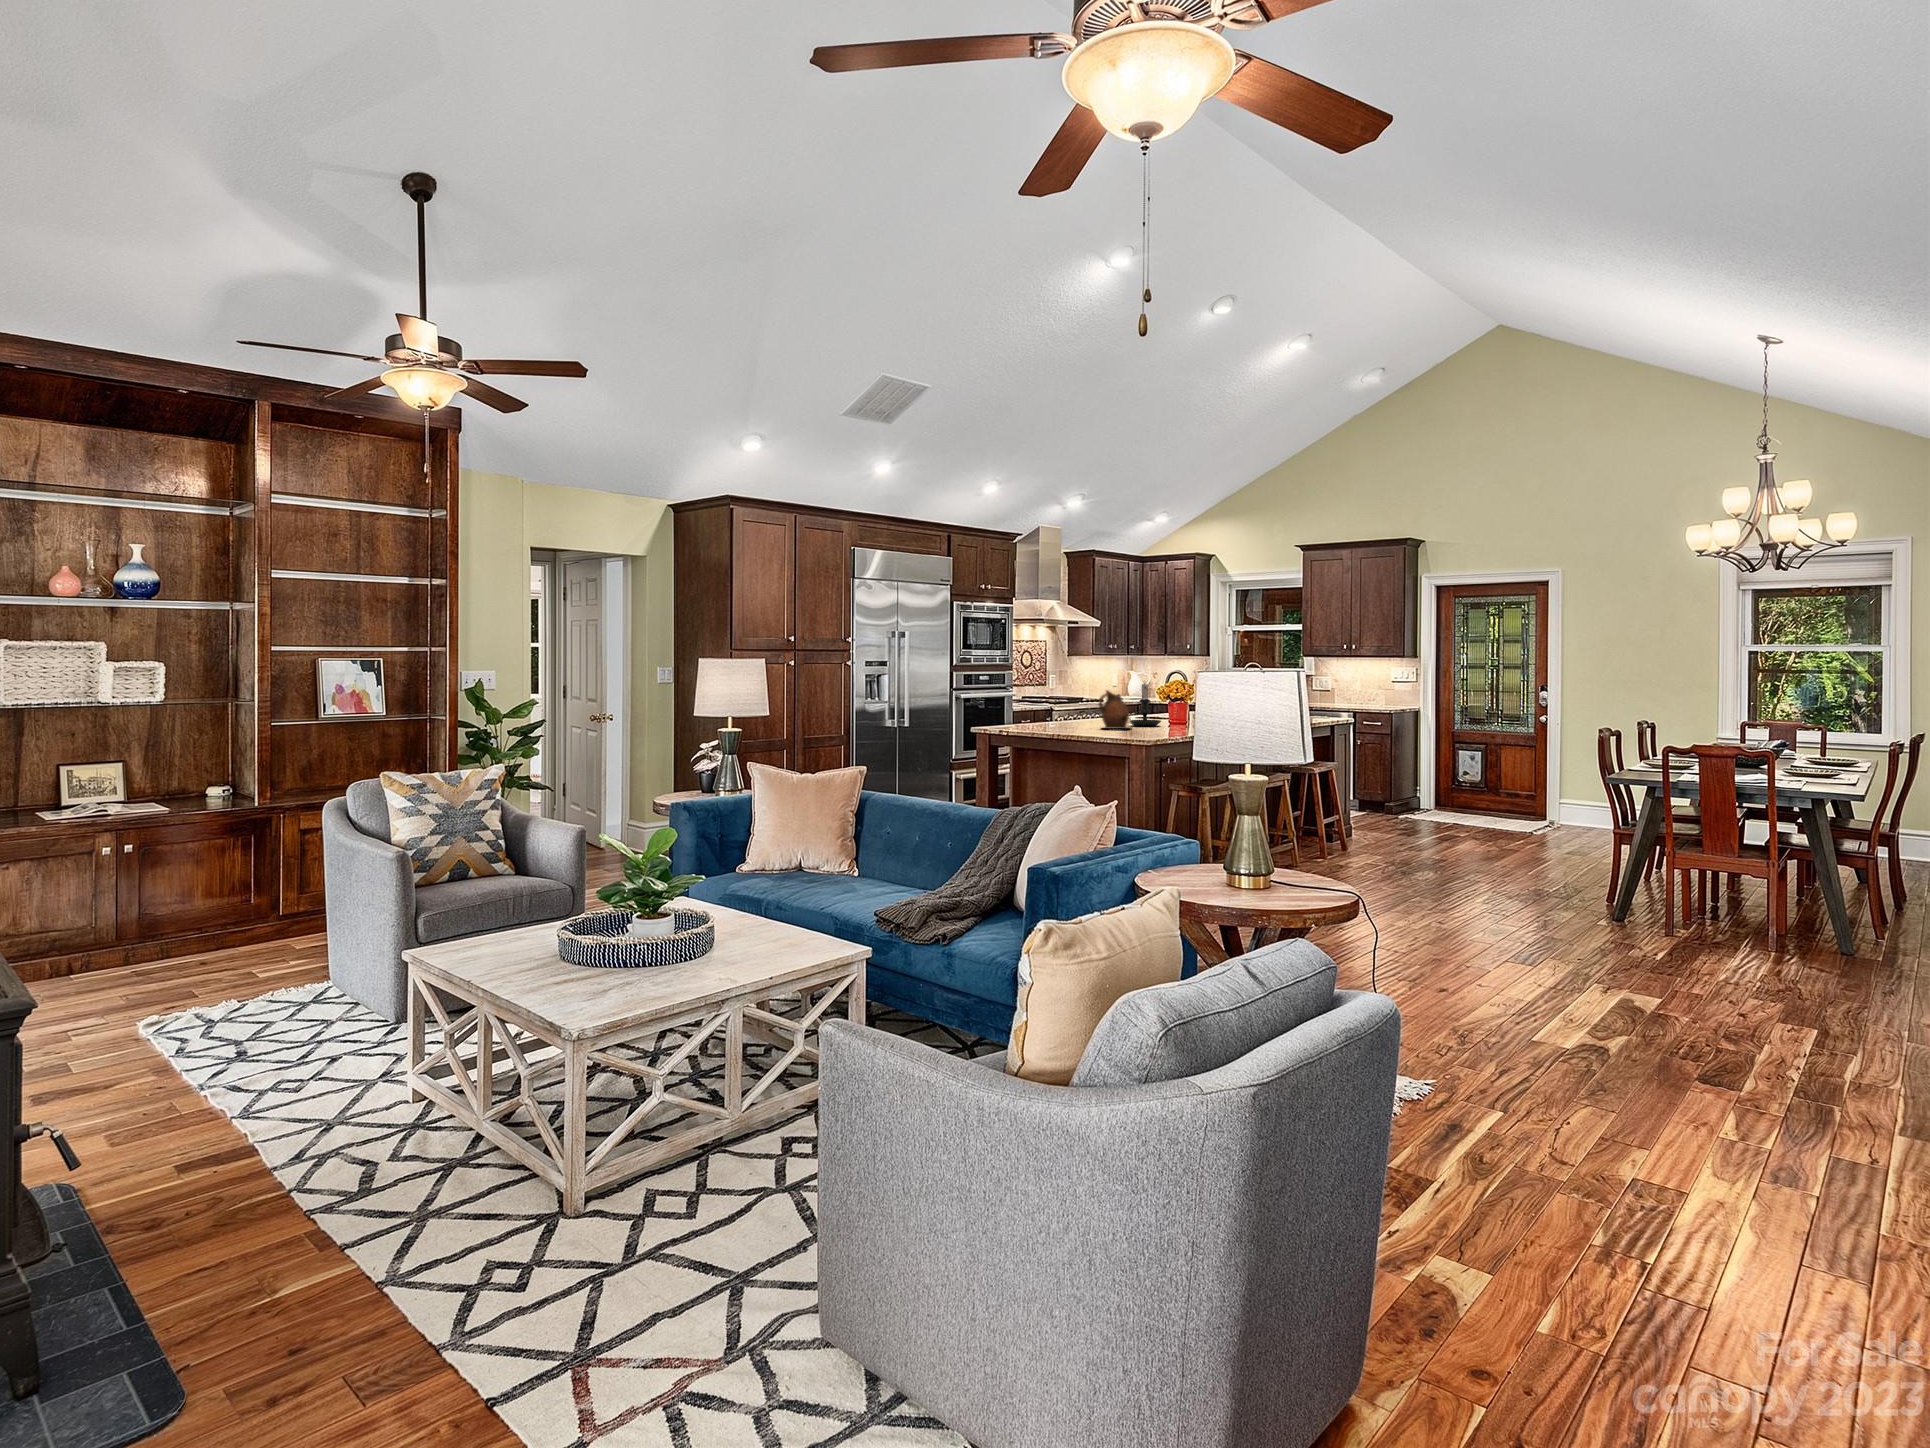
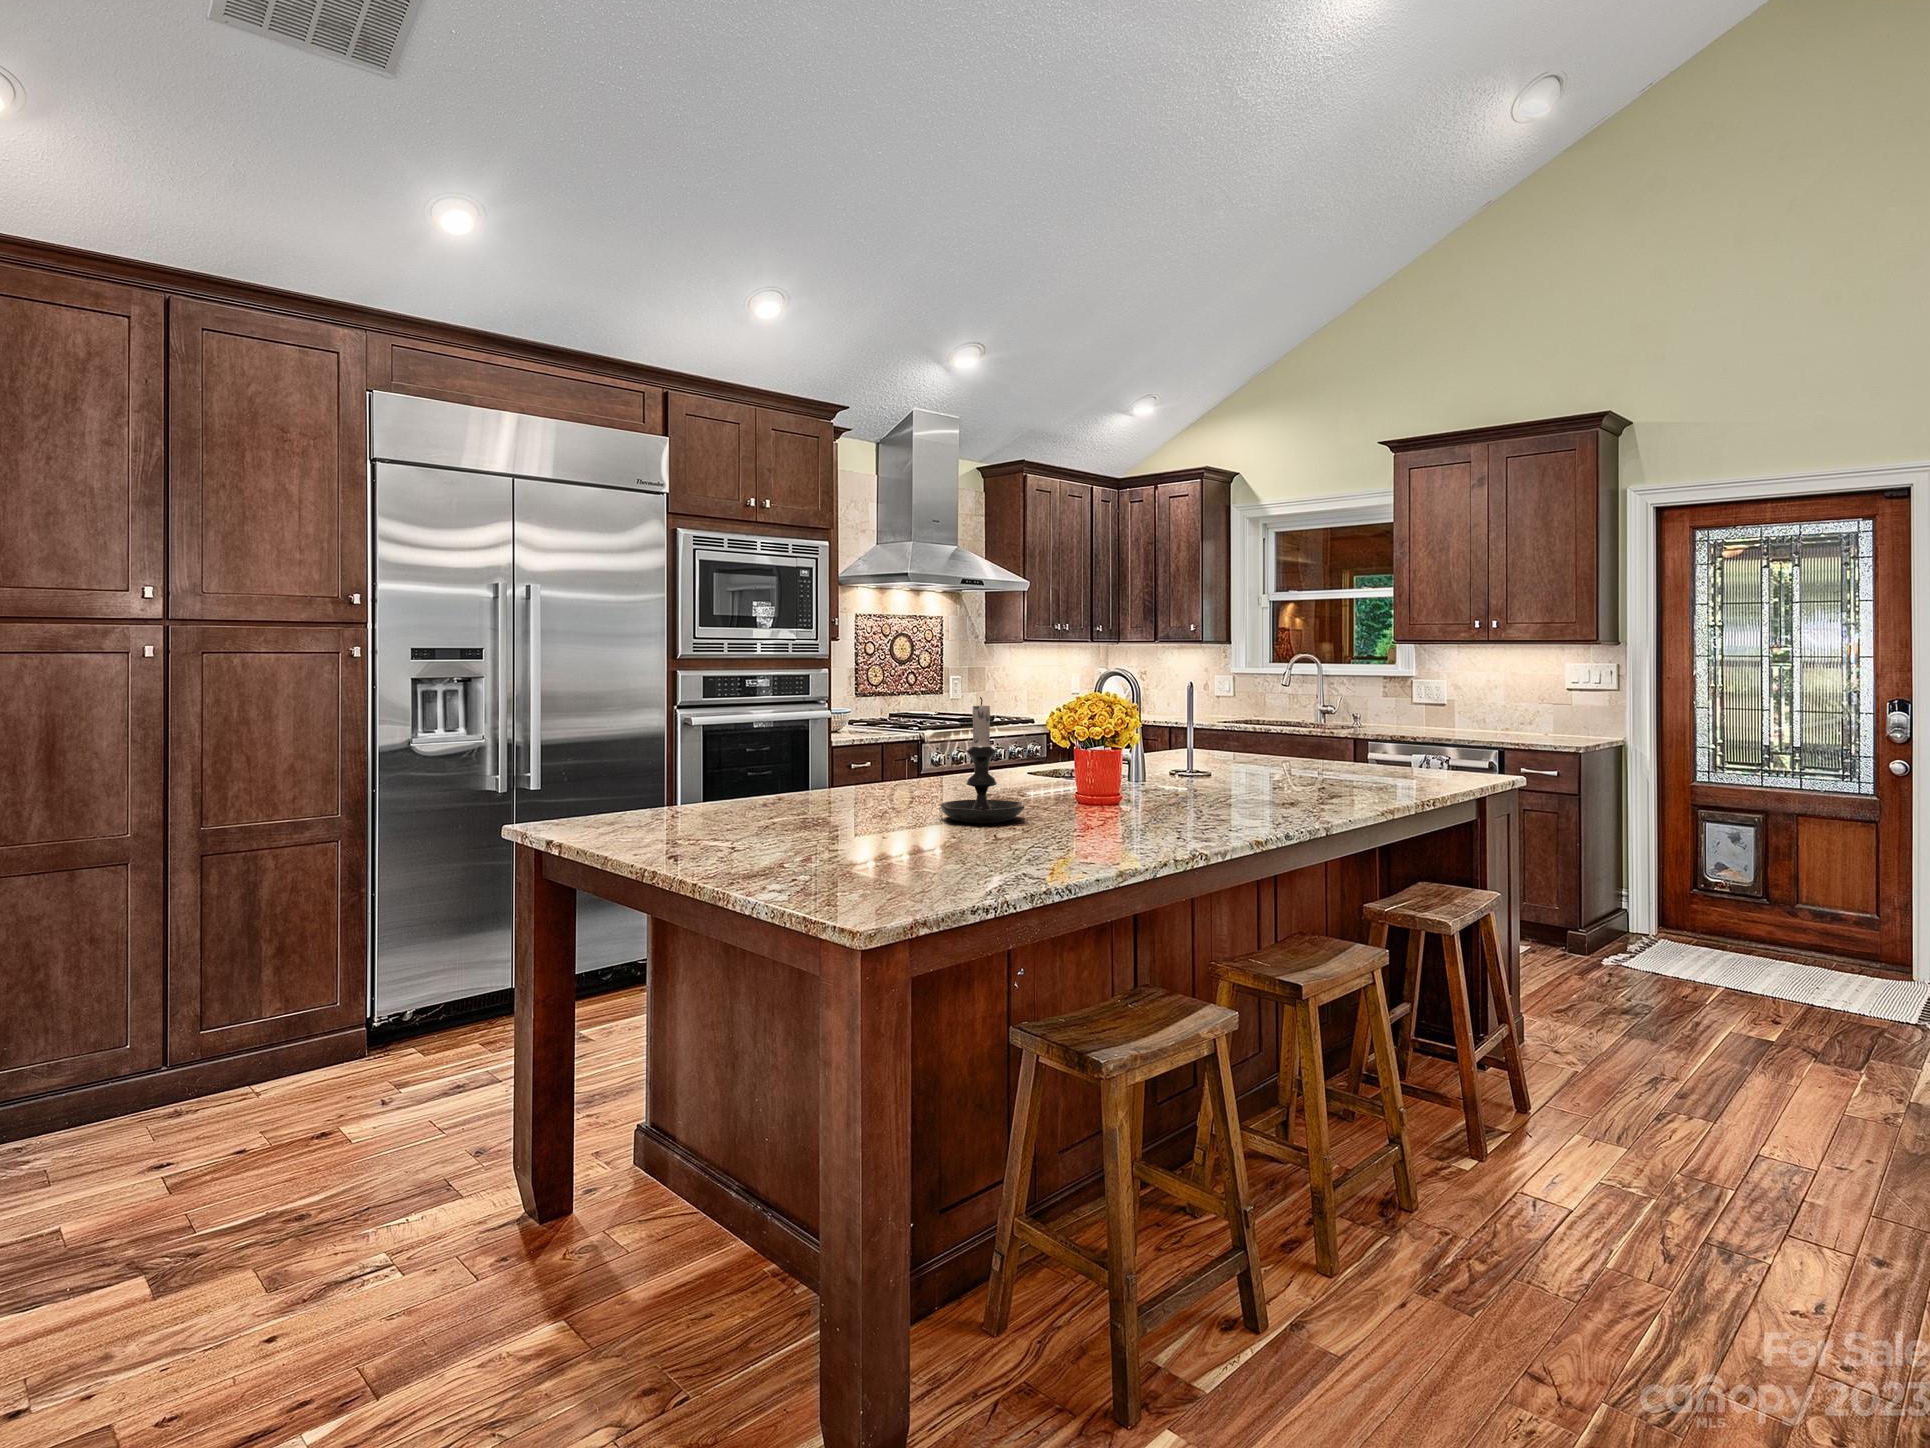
ceramic pitcher: present [1099,690,1129,729] -> none [816,725,923,848]

